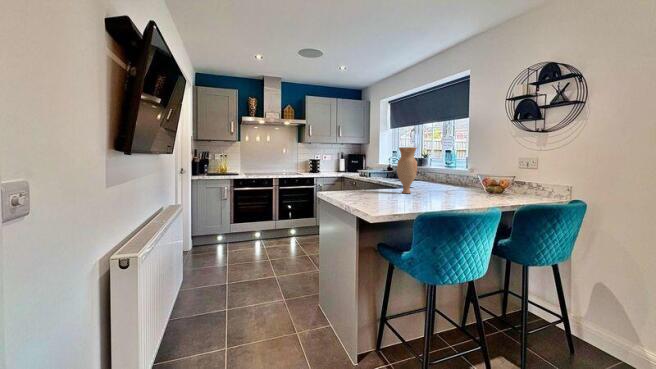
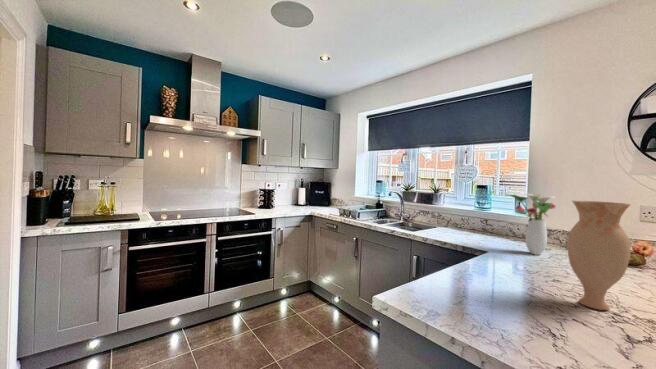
flower arrangement: none [429,151,454,187] -> present [509,194,555,255]

